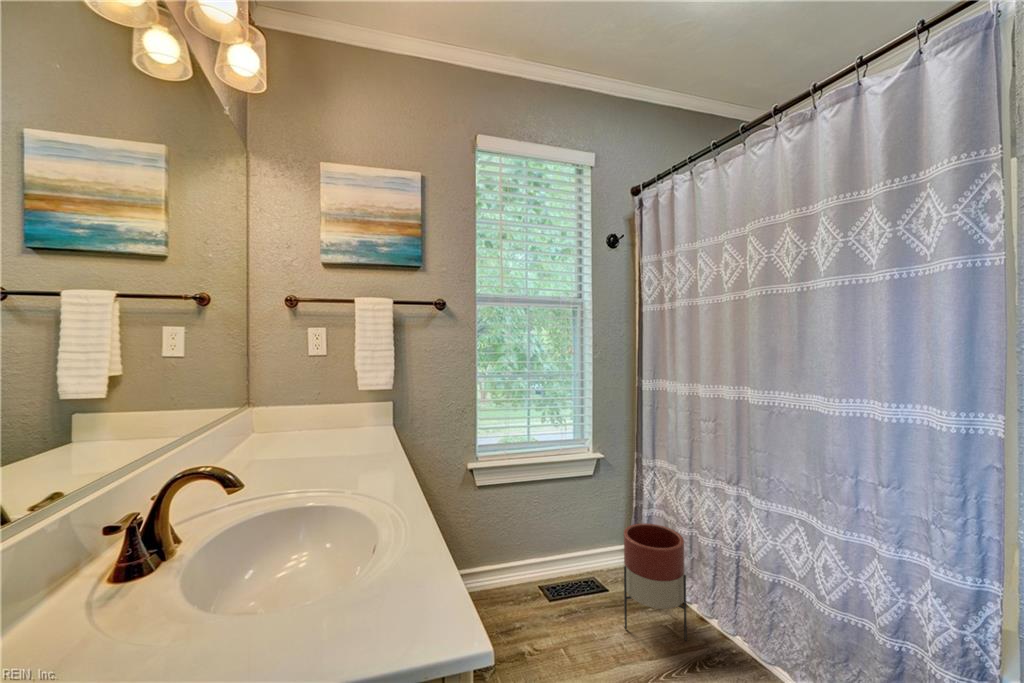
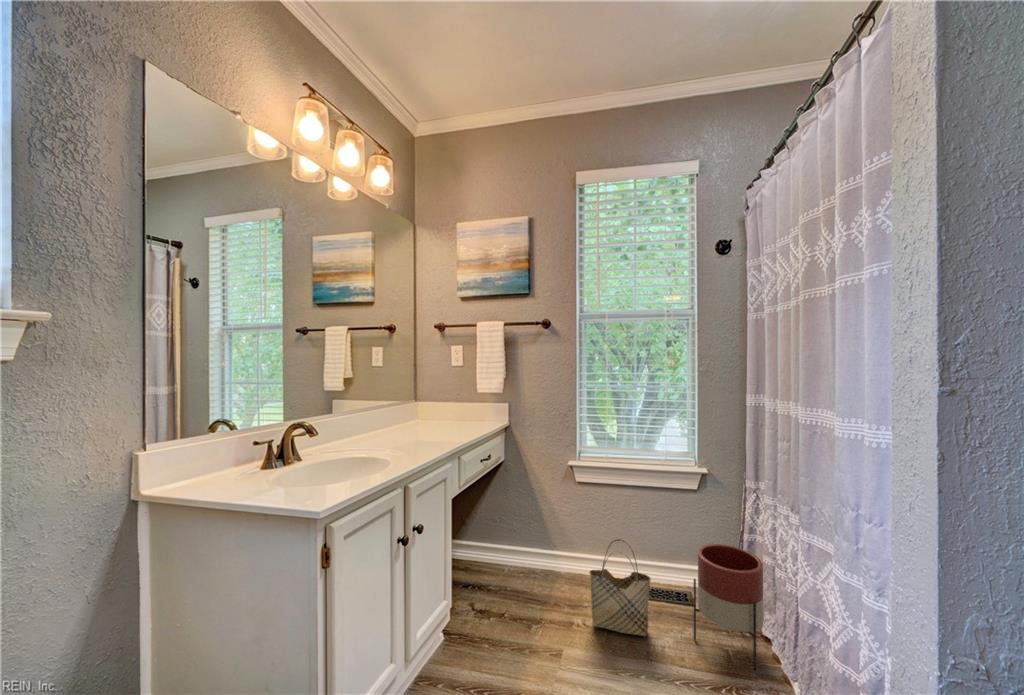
woven basket: none [523,543,587,654] -> present [590,539,650,636]

